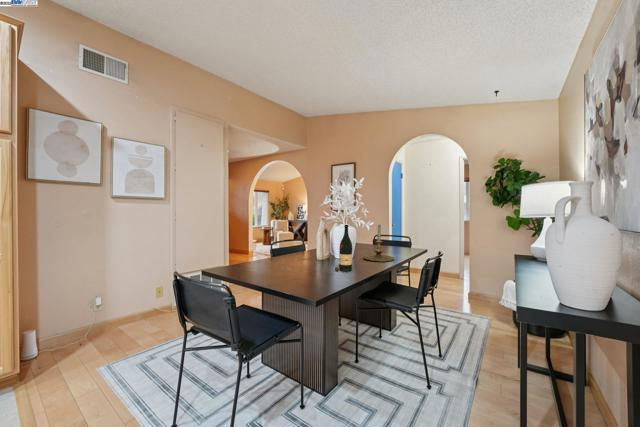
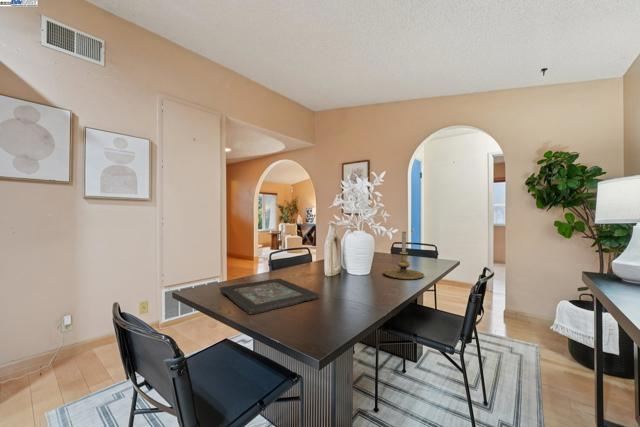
wine bottle: present [335,225,352,272] -> none [347,232,371,298]
decorative tray: none [237,261,314,283] -> present [220,279,319,315]

